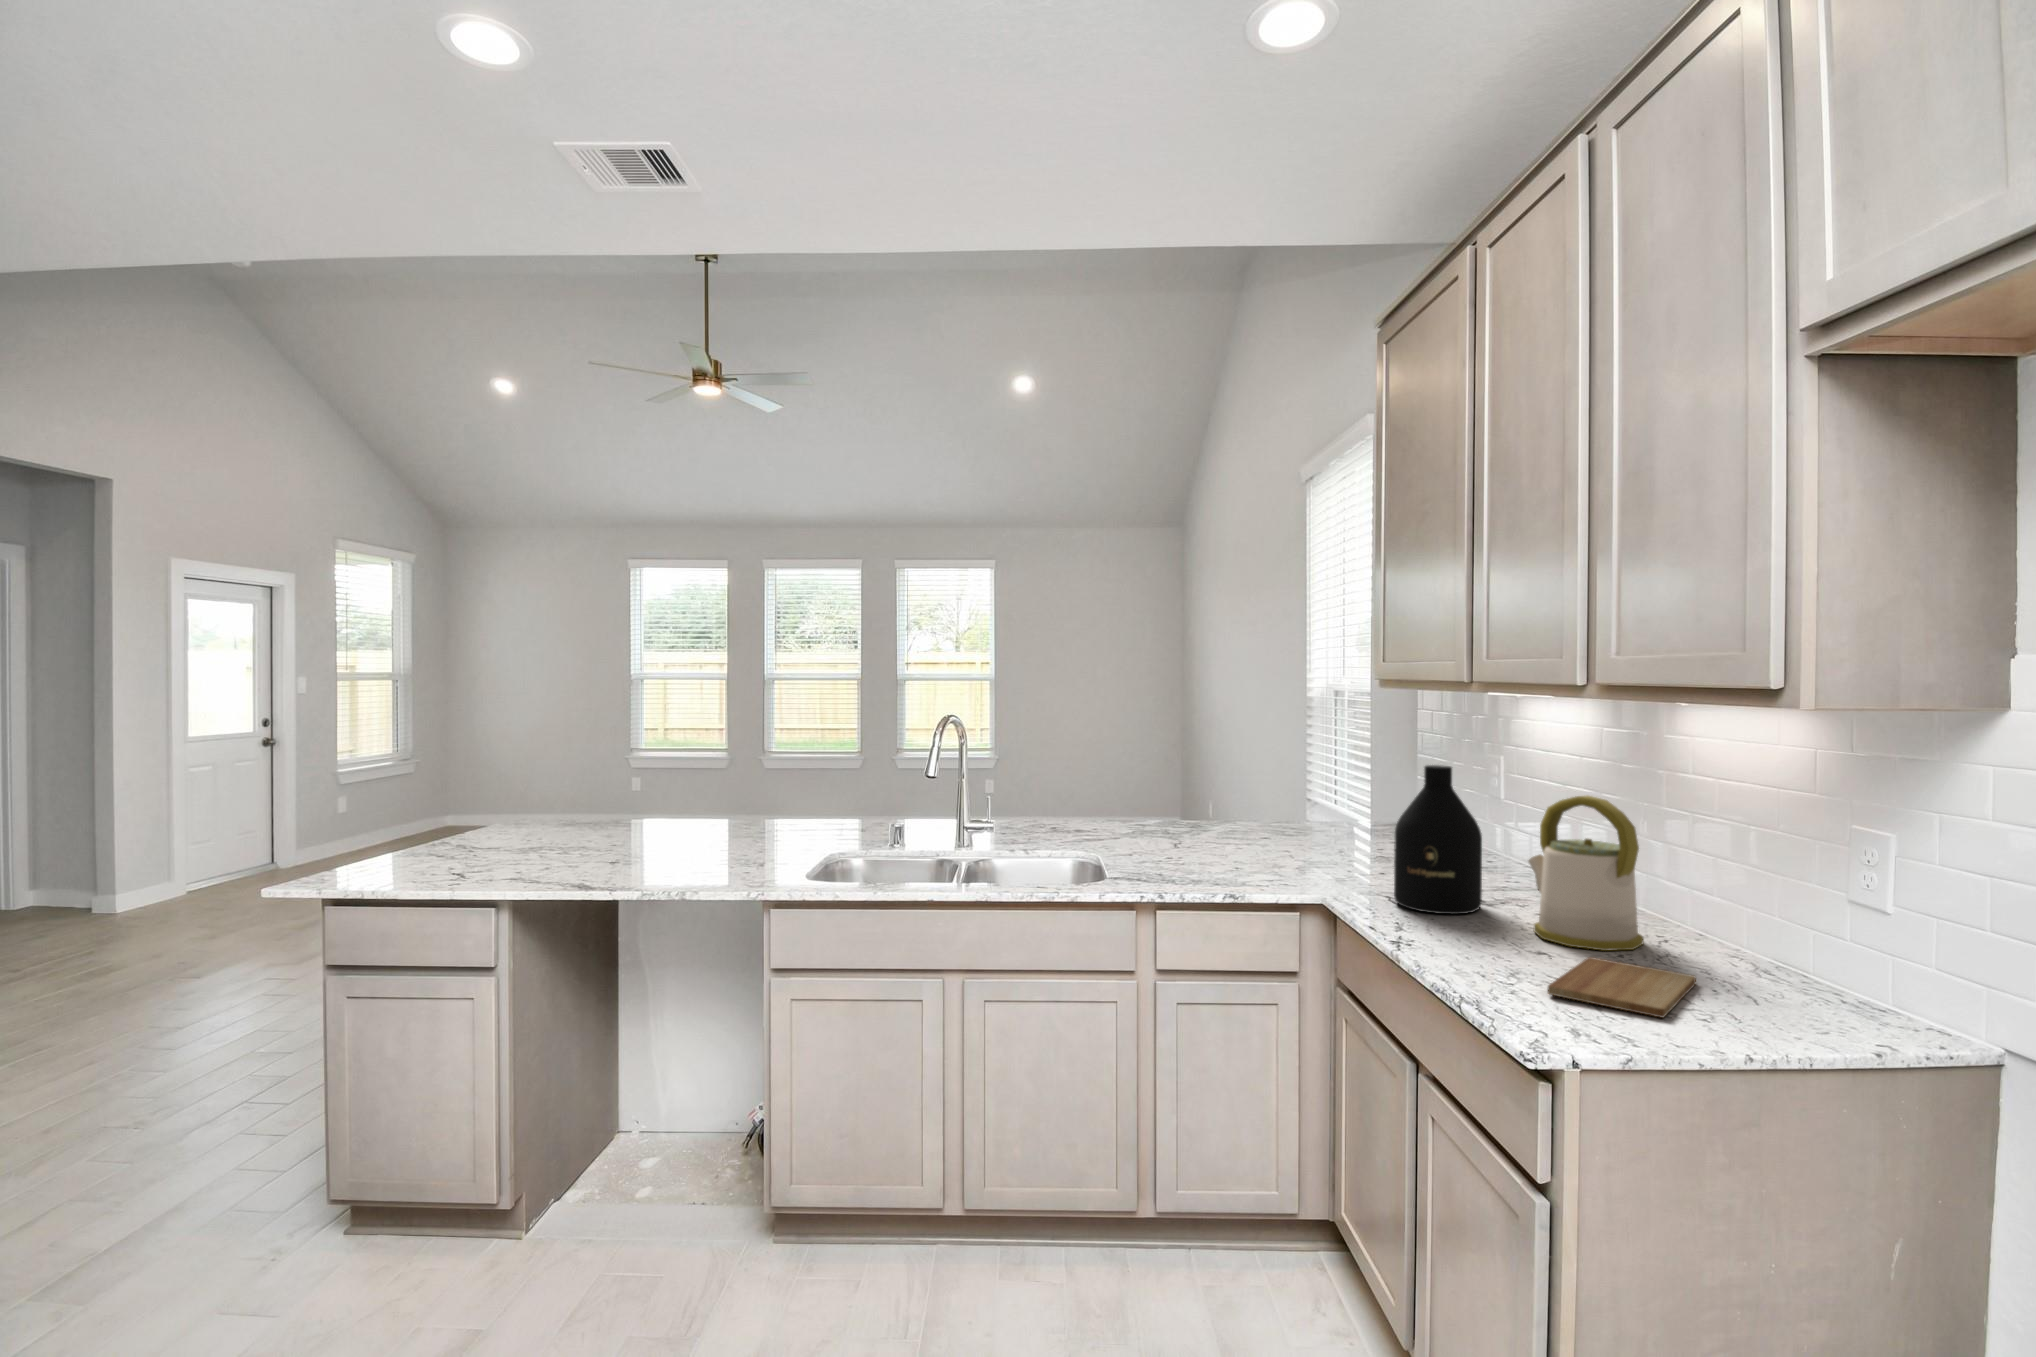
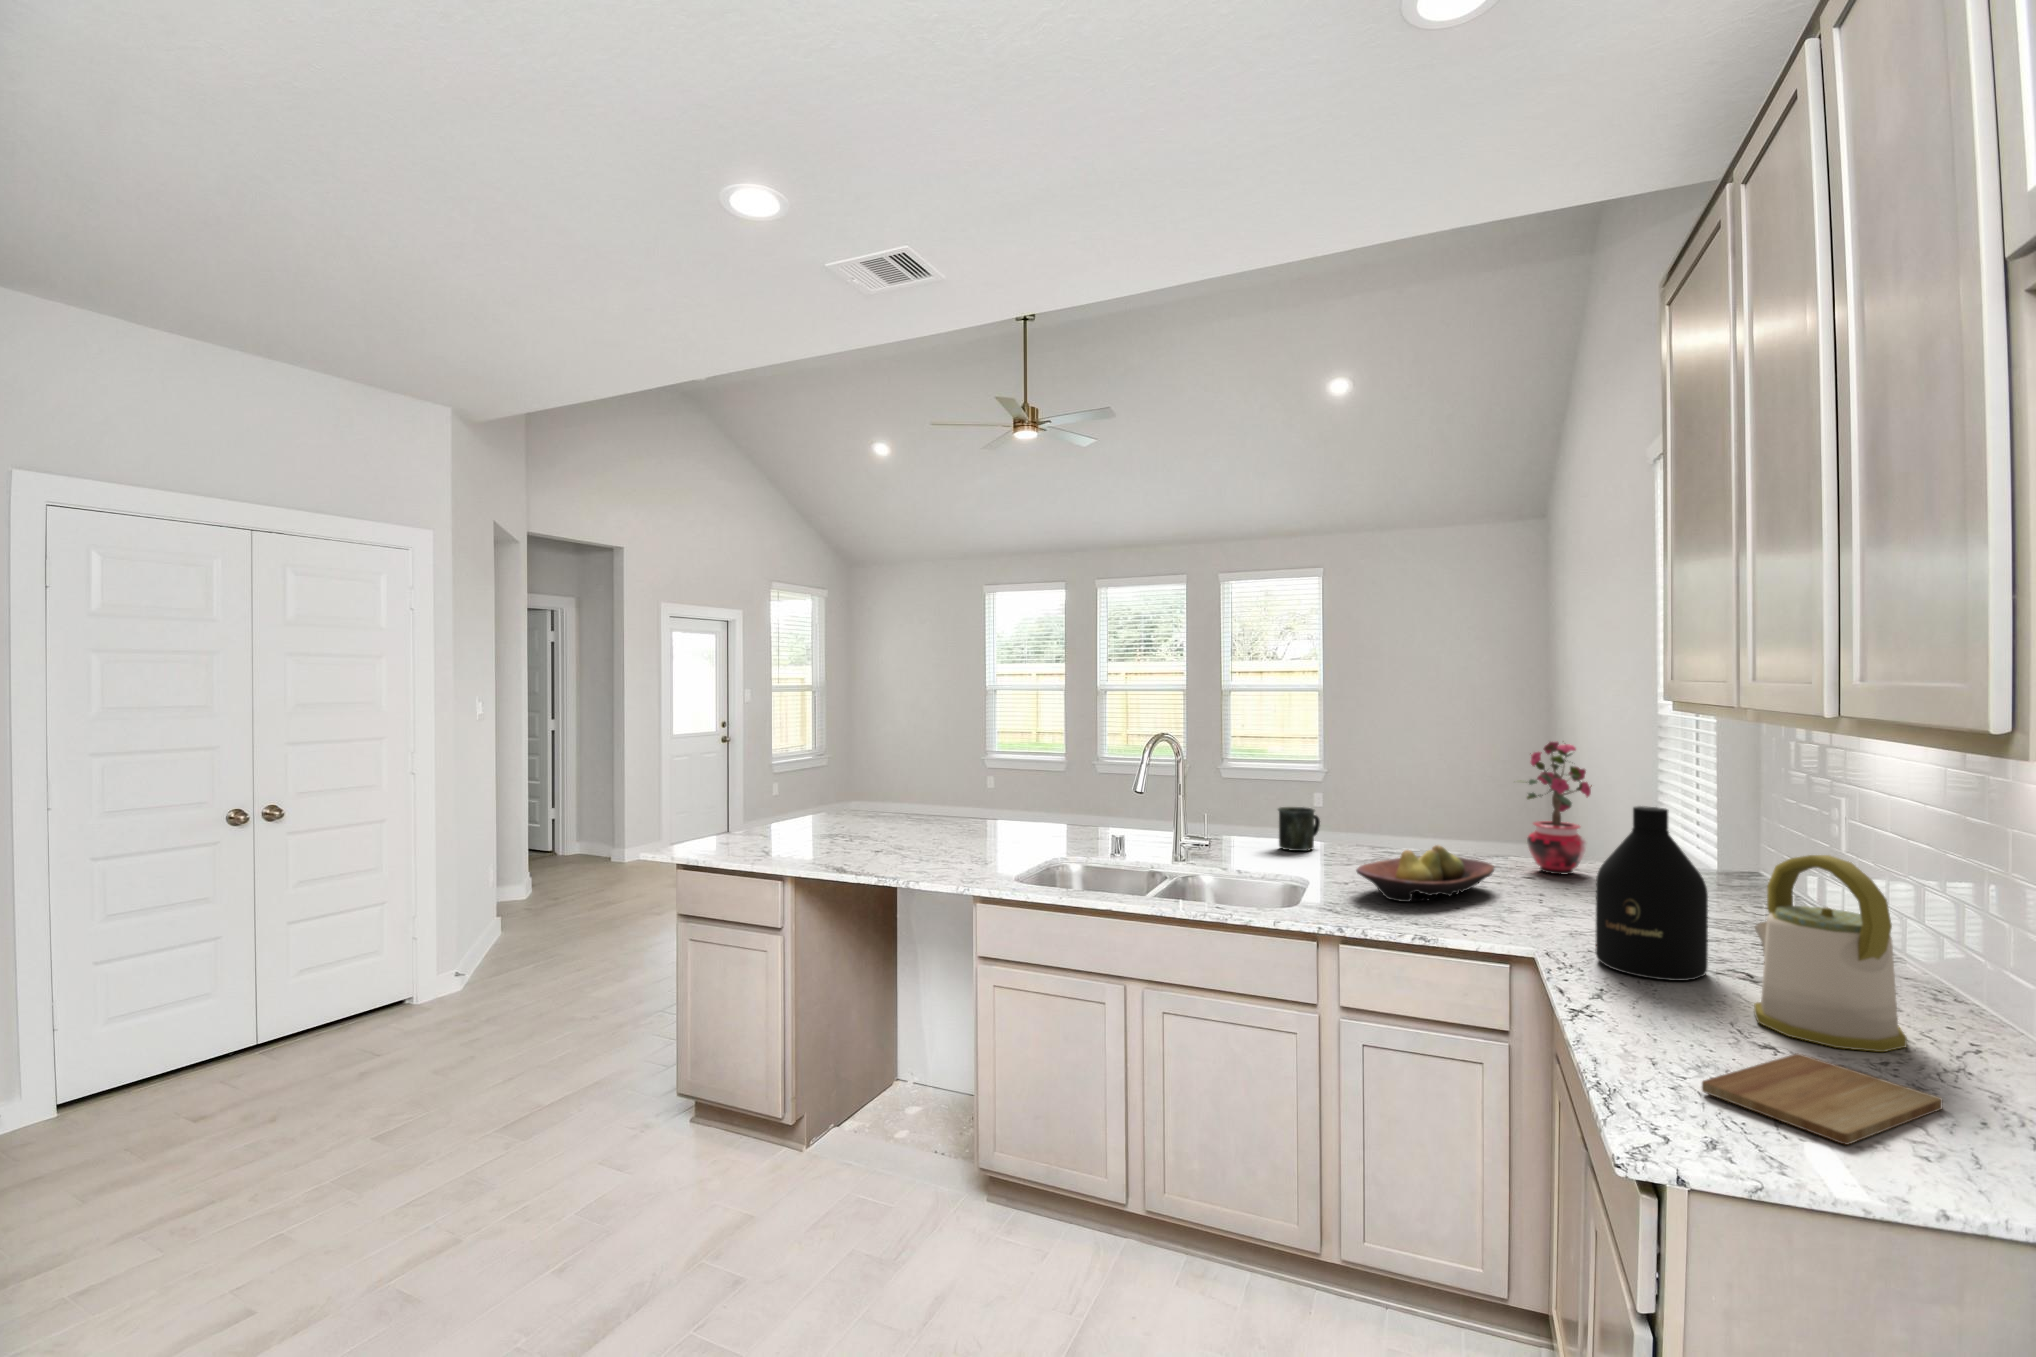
potted plant: none [1272,714,1339,837] -> present [1527,742,1592,875]
mug: none [1051,788,1090,832] -> present [1278,807,1320,851]
fruit bowl: none [1159,815,1273,870] -> present [1356,845,1494,902]

